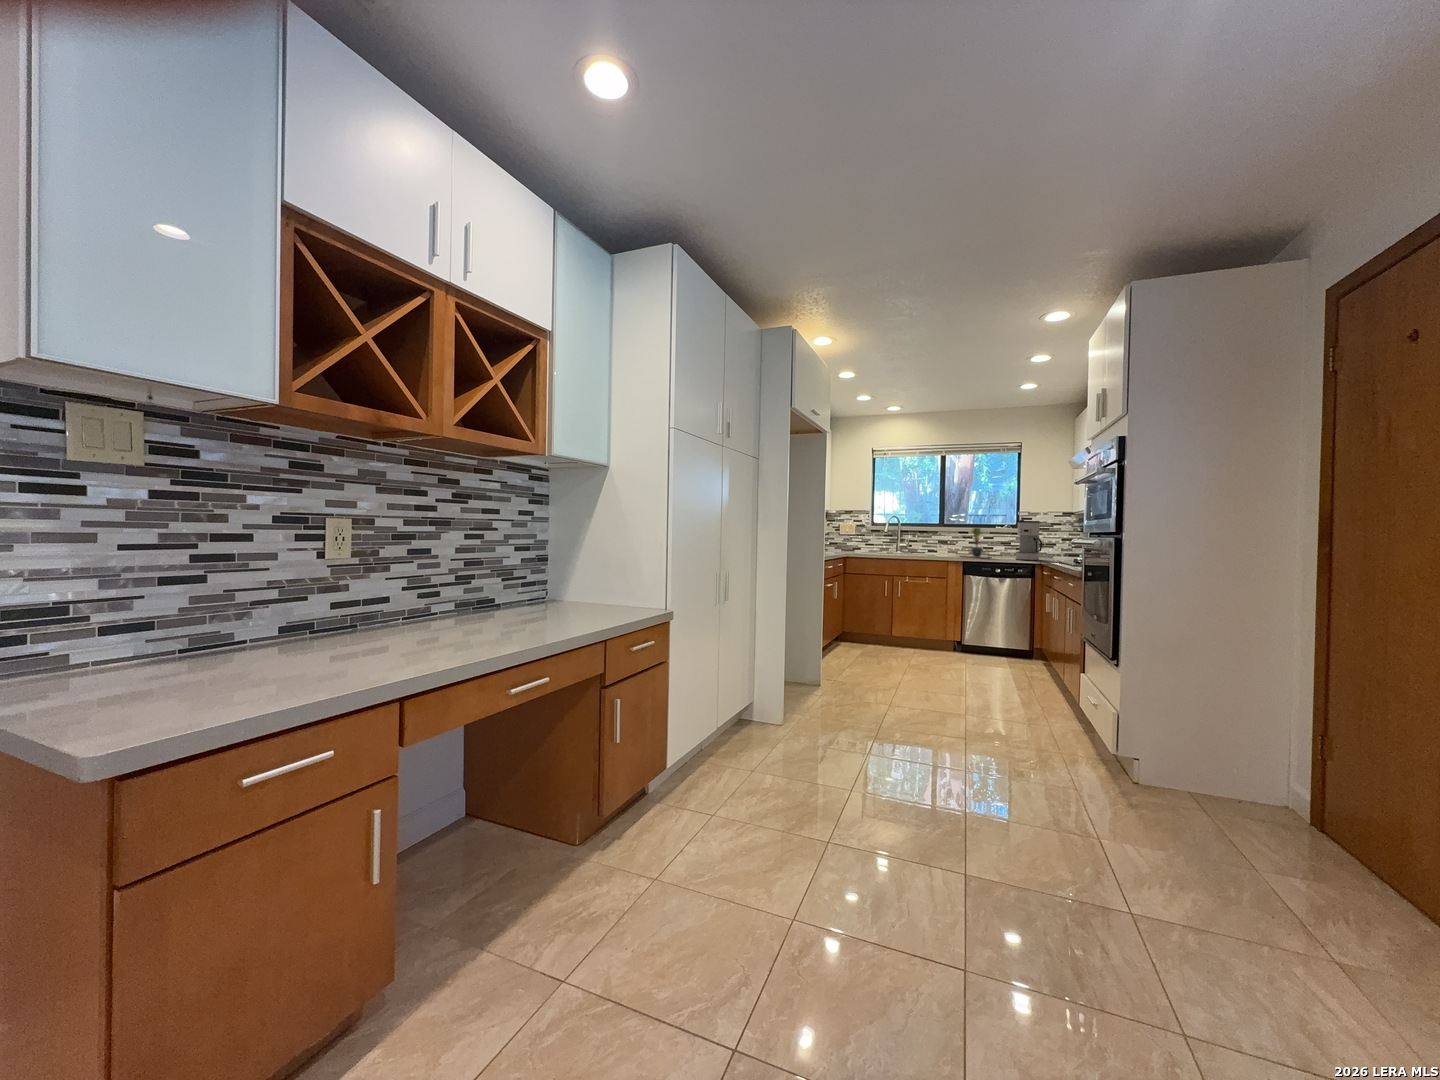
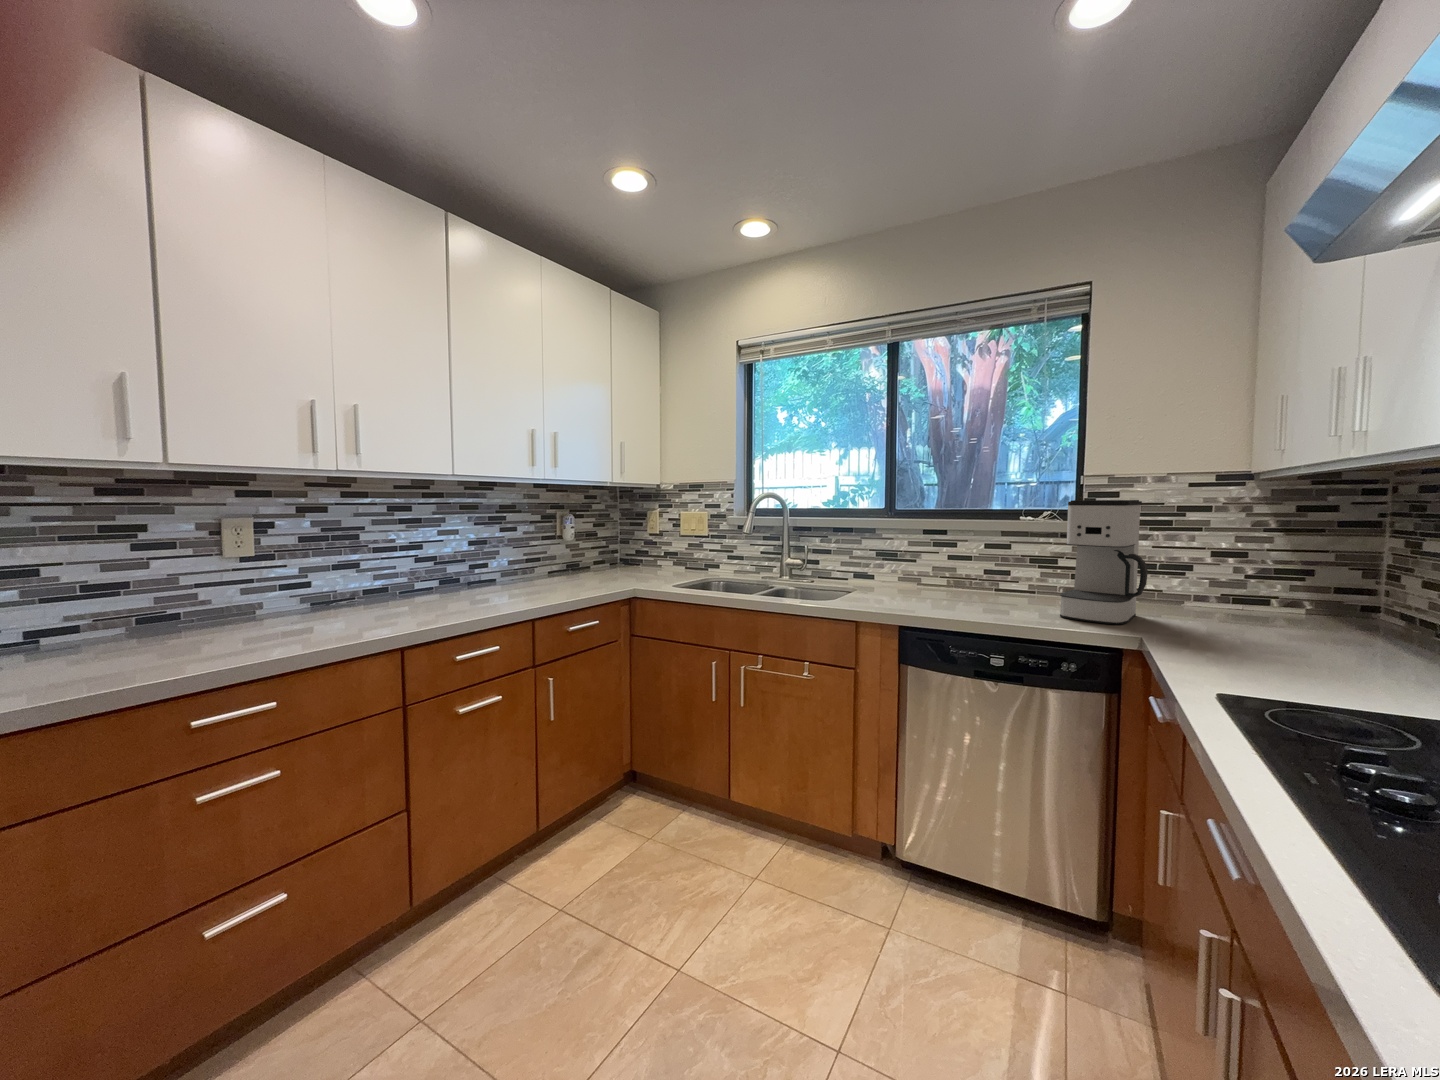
potted plant: present [966,527,987,558] -> none [904,518,1010,607]

